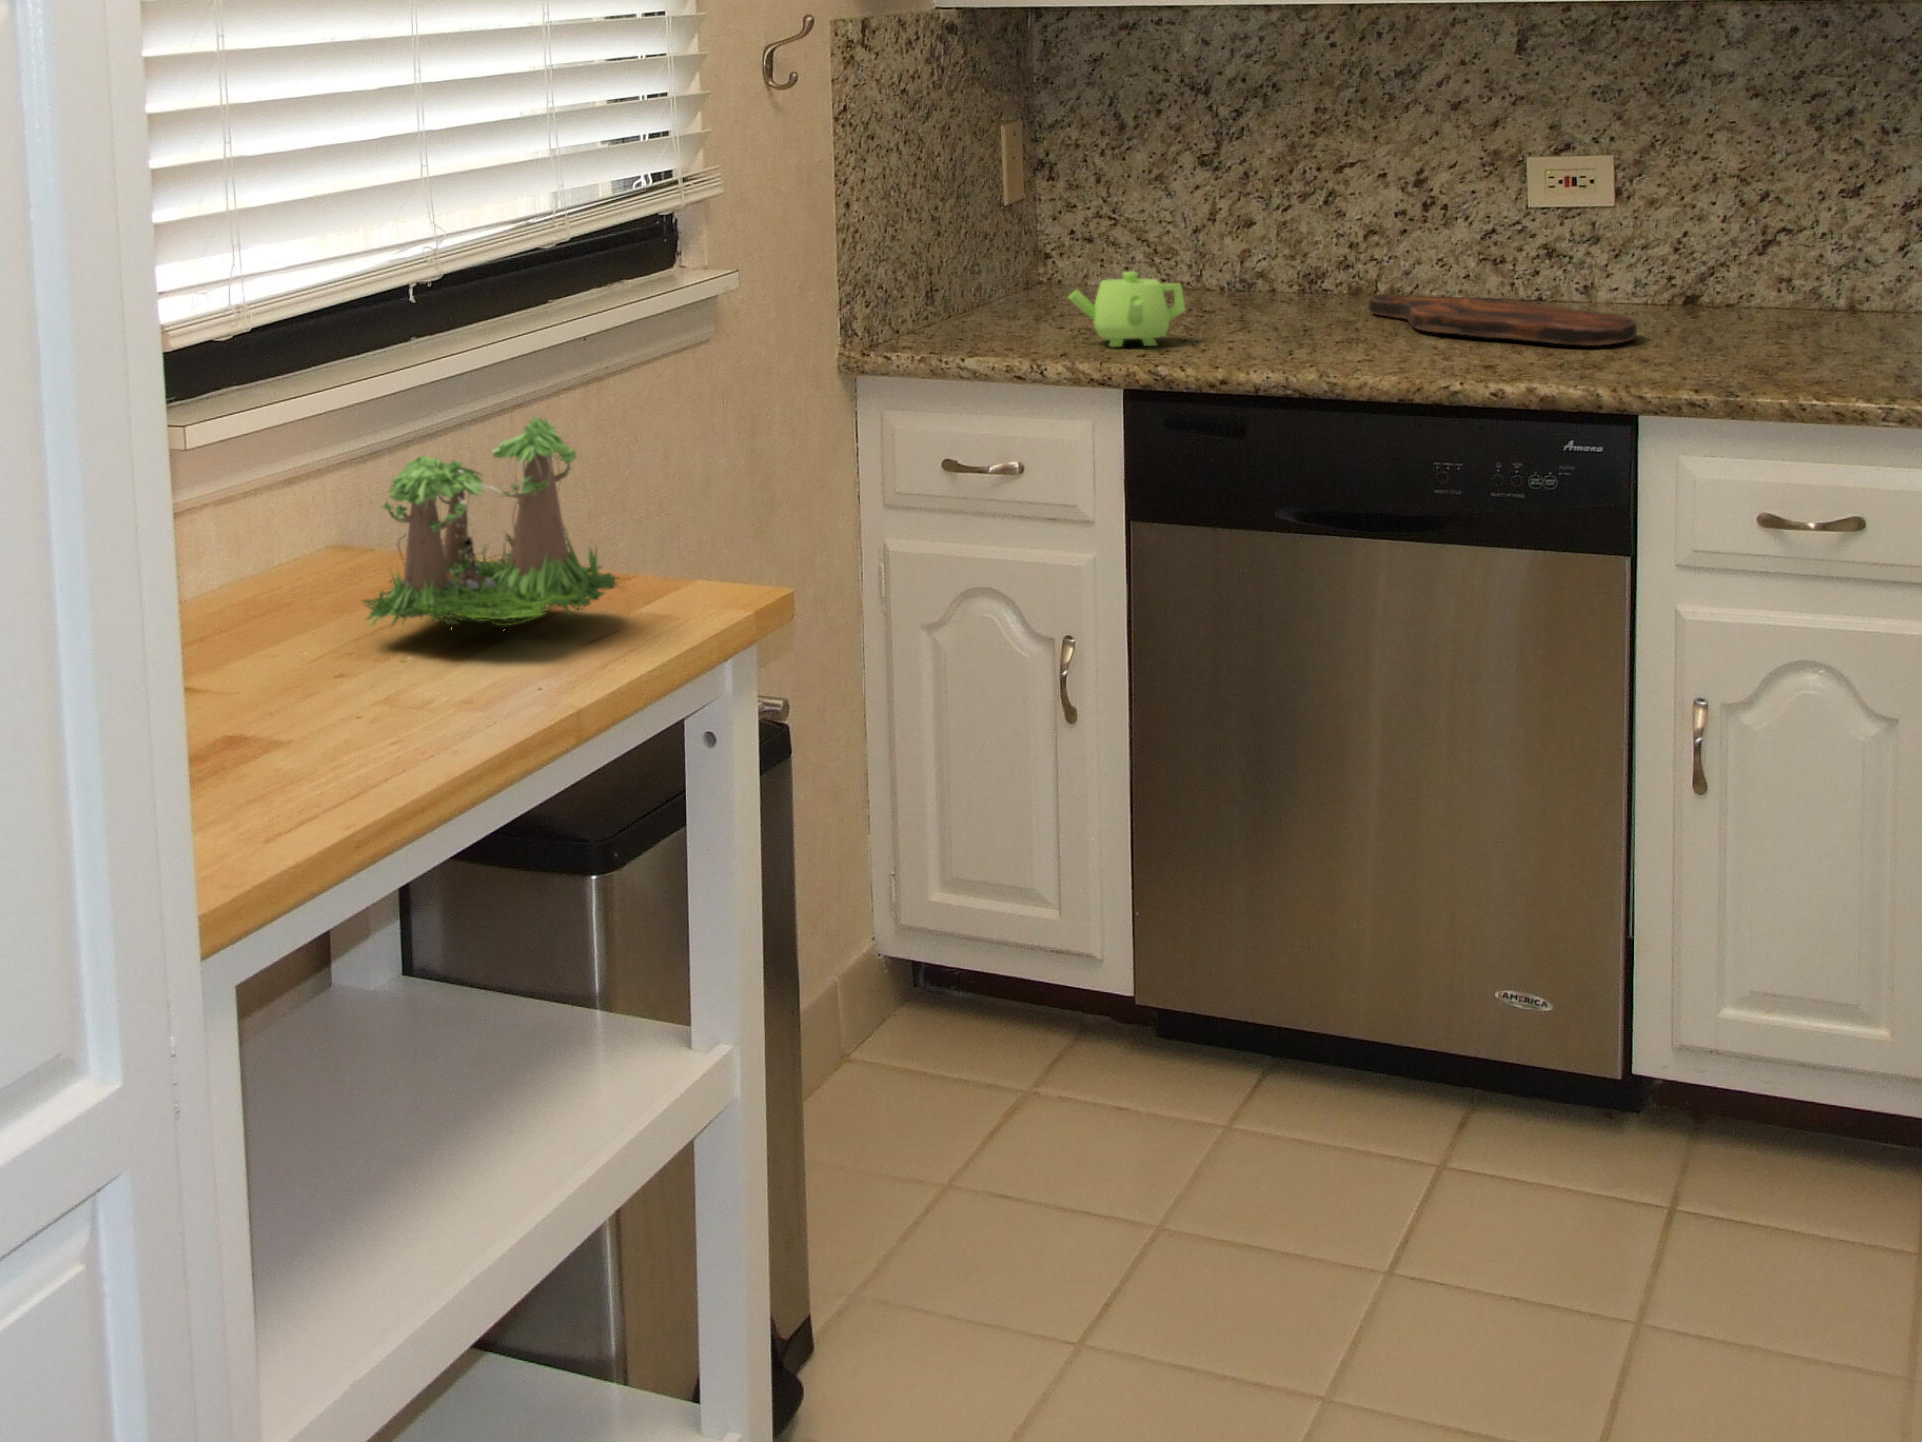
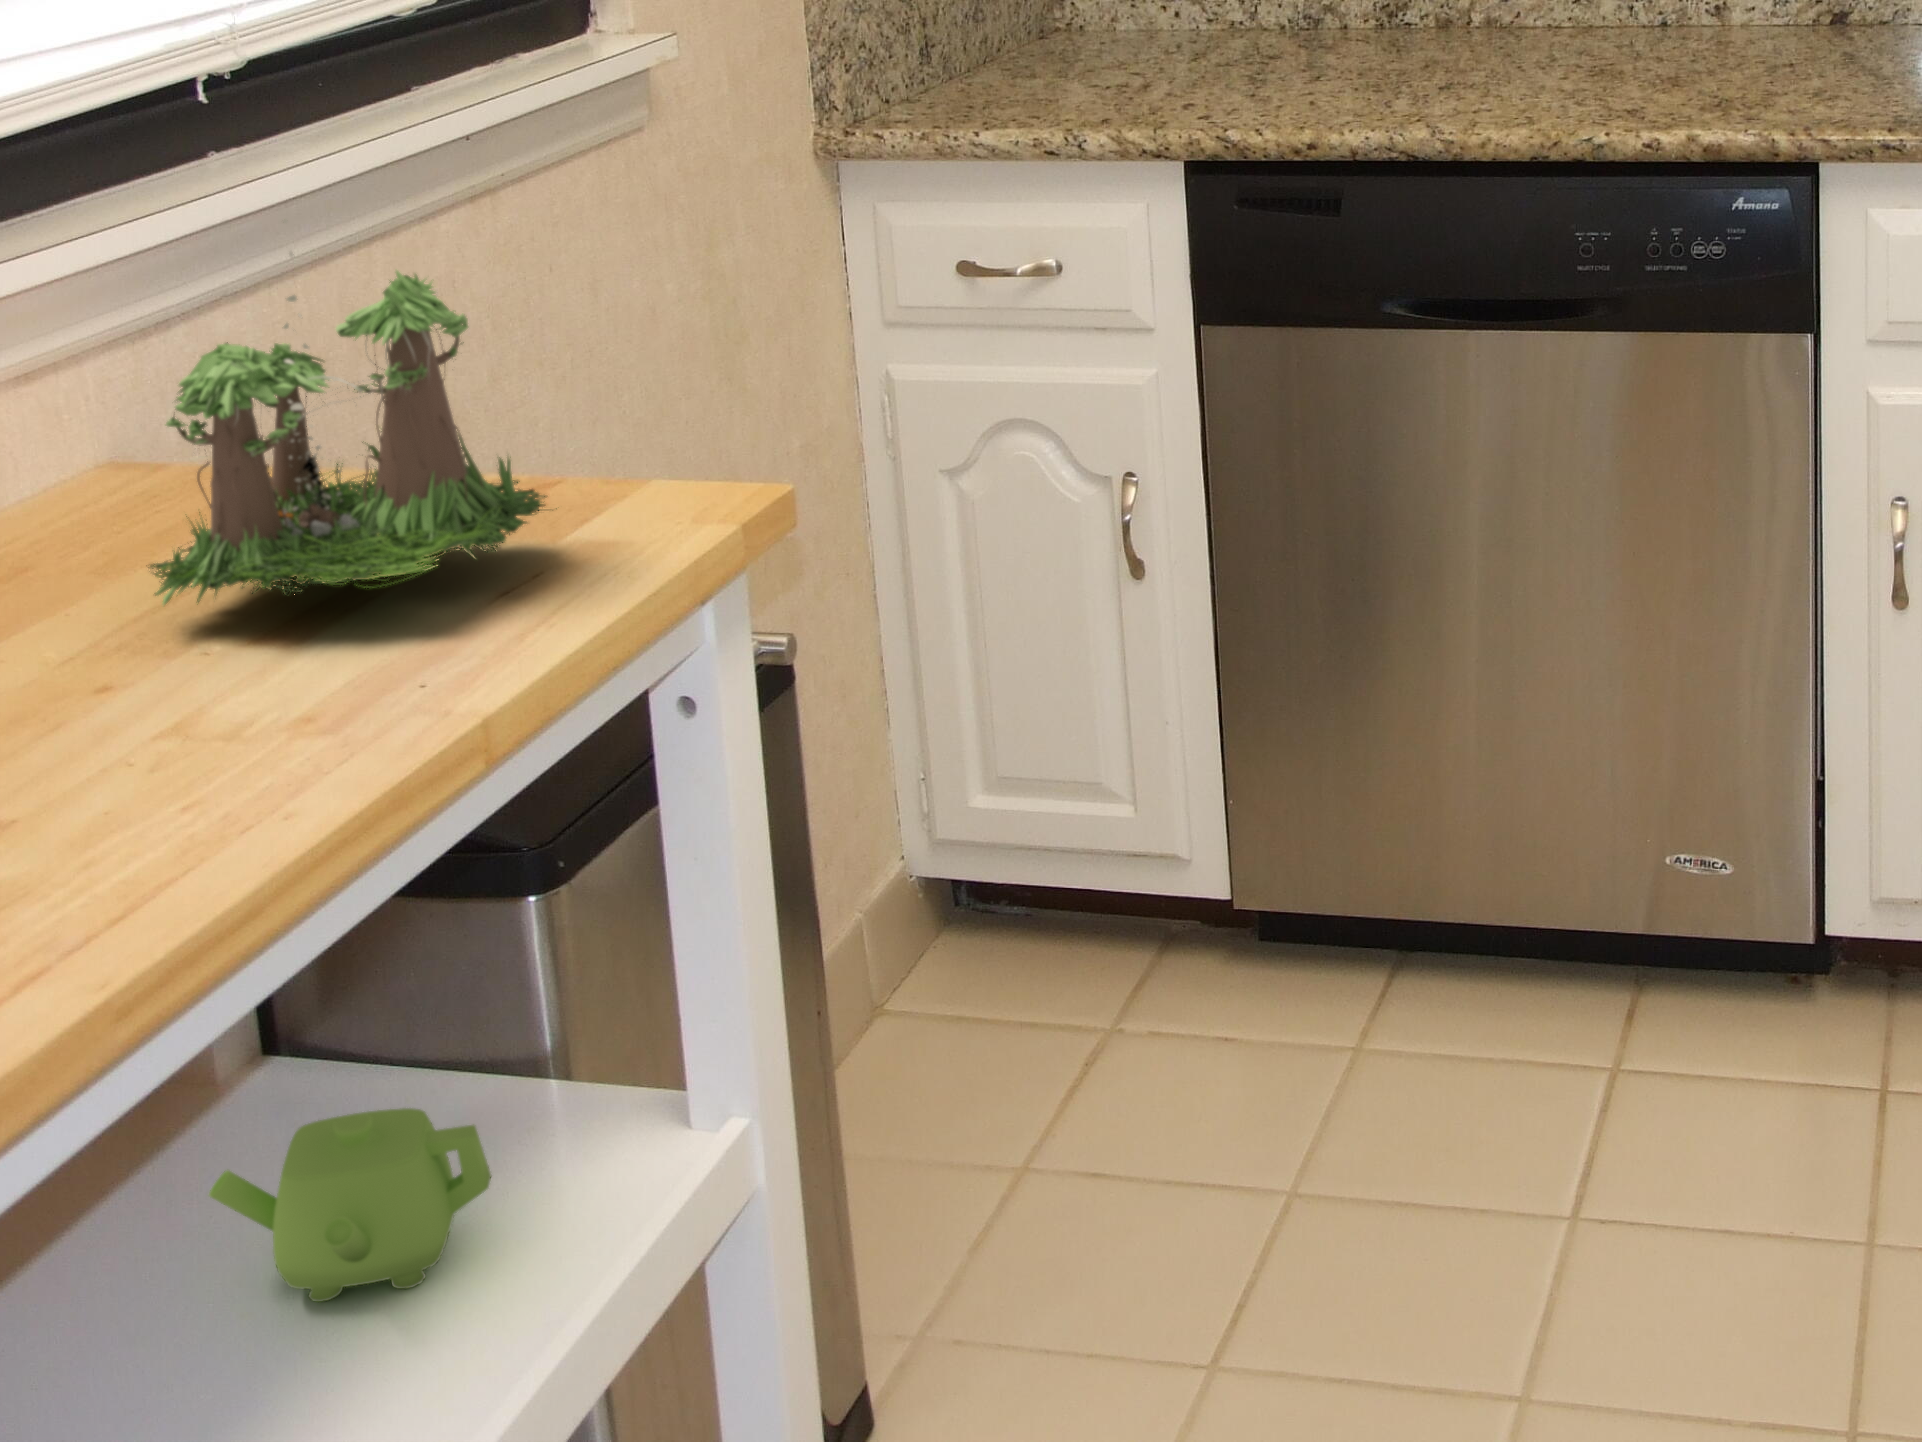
teapot: present [1069,272,1185,347] -> present [209,1108,491,1302]
cutting board: present [1369,295,1637,346] -> none [1471,28,1795,81]

